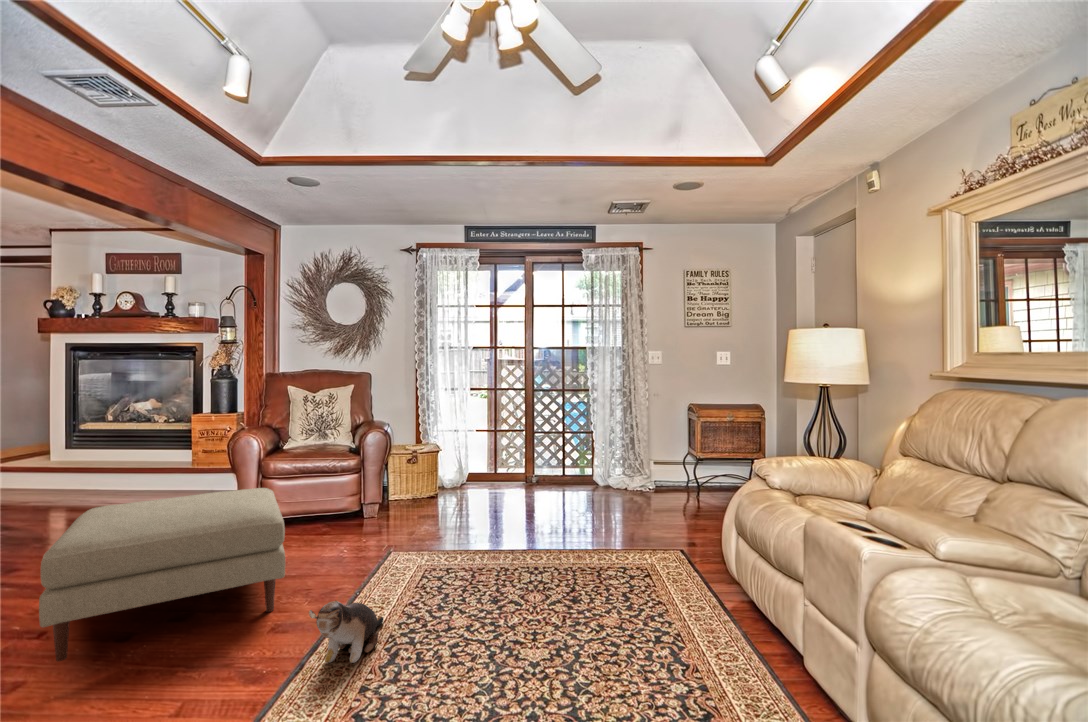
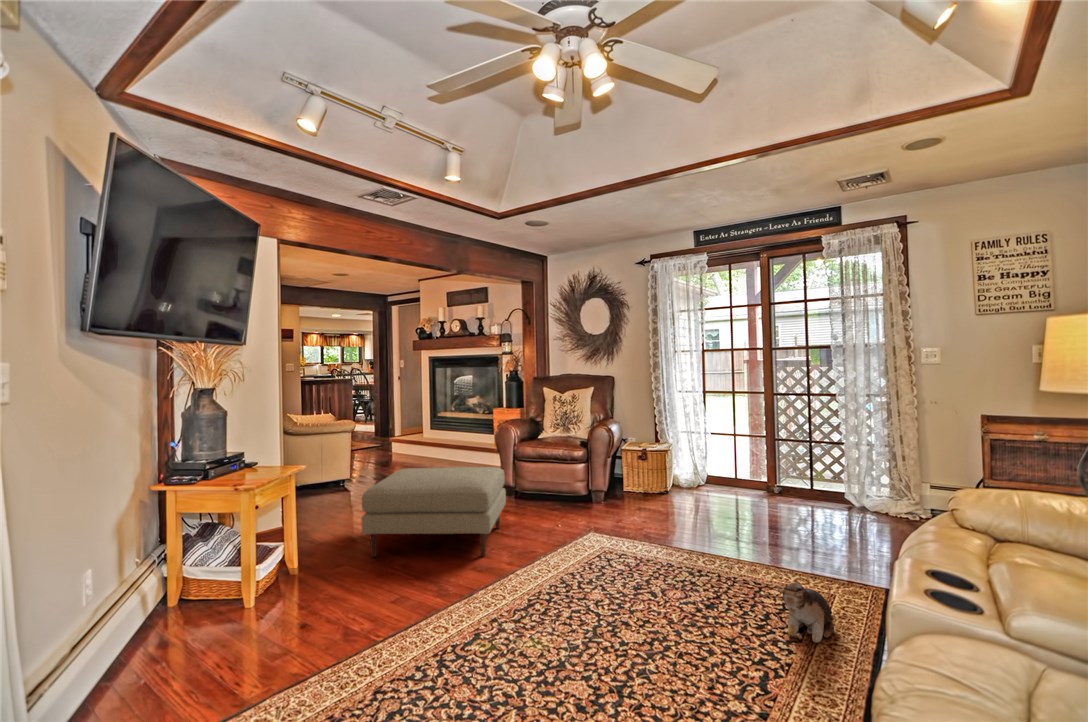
plush toy: present [309,601,383,663] -> present [777,582,834,643]

